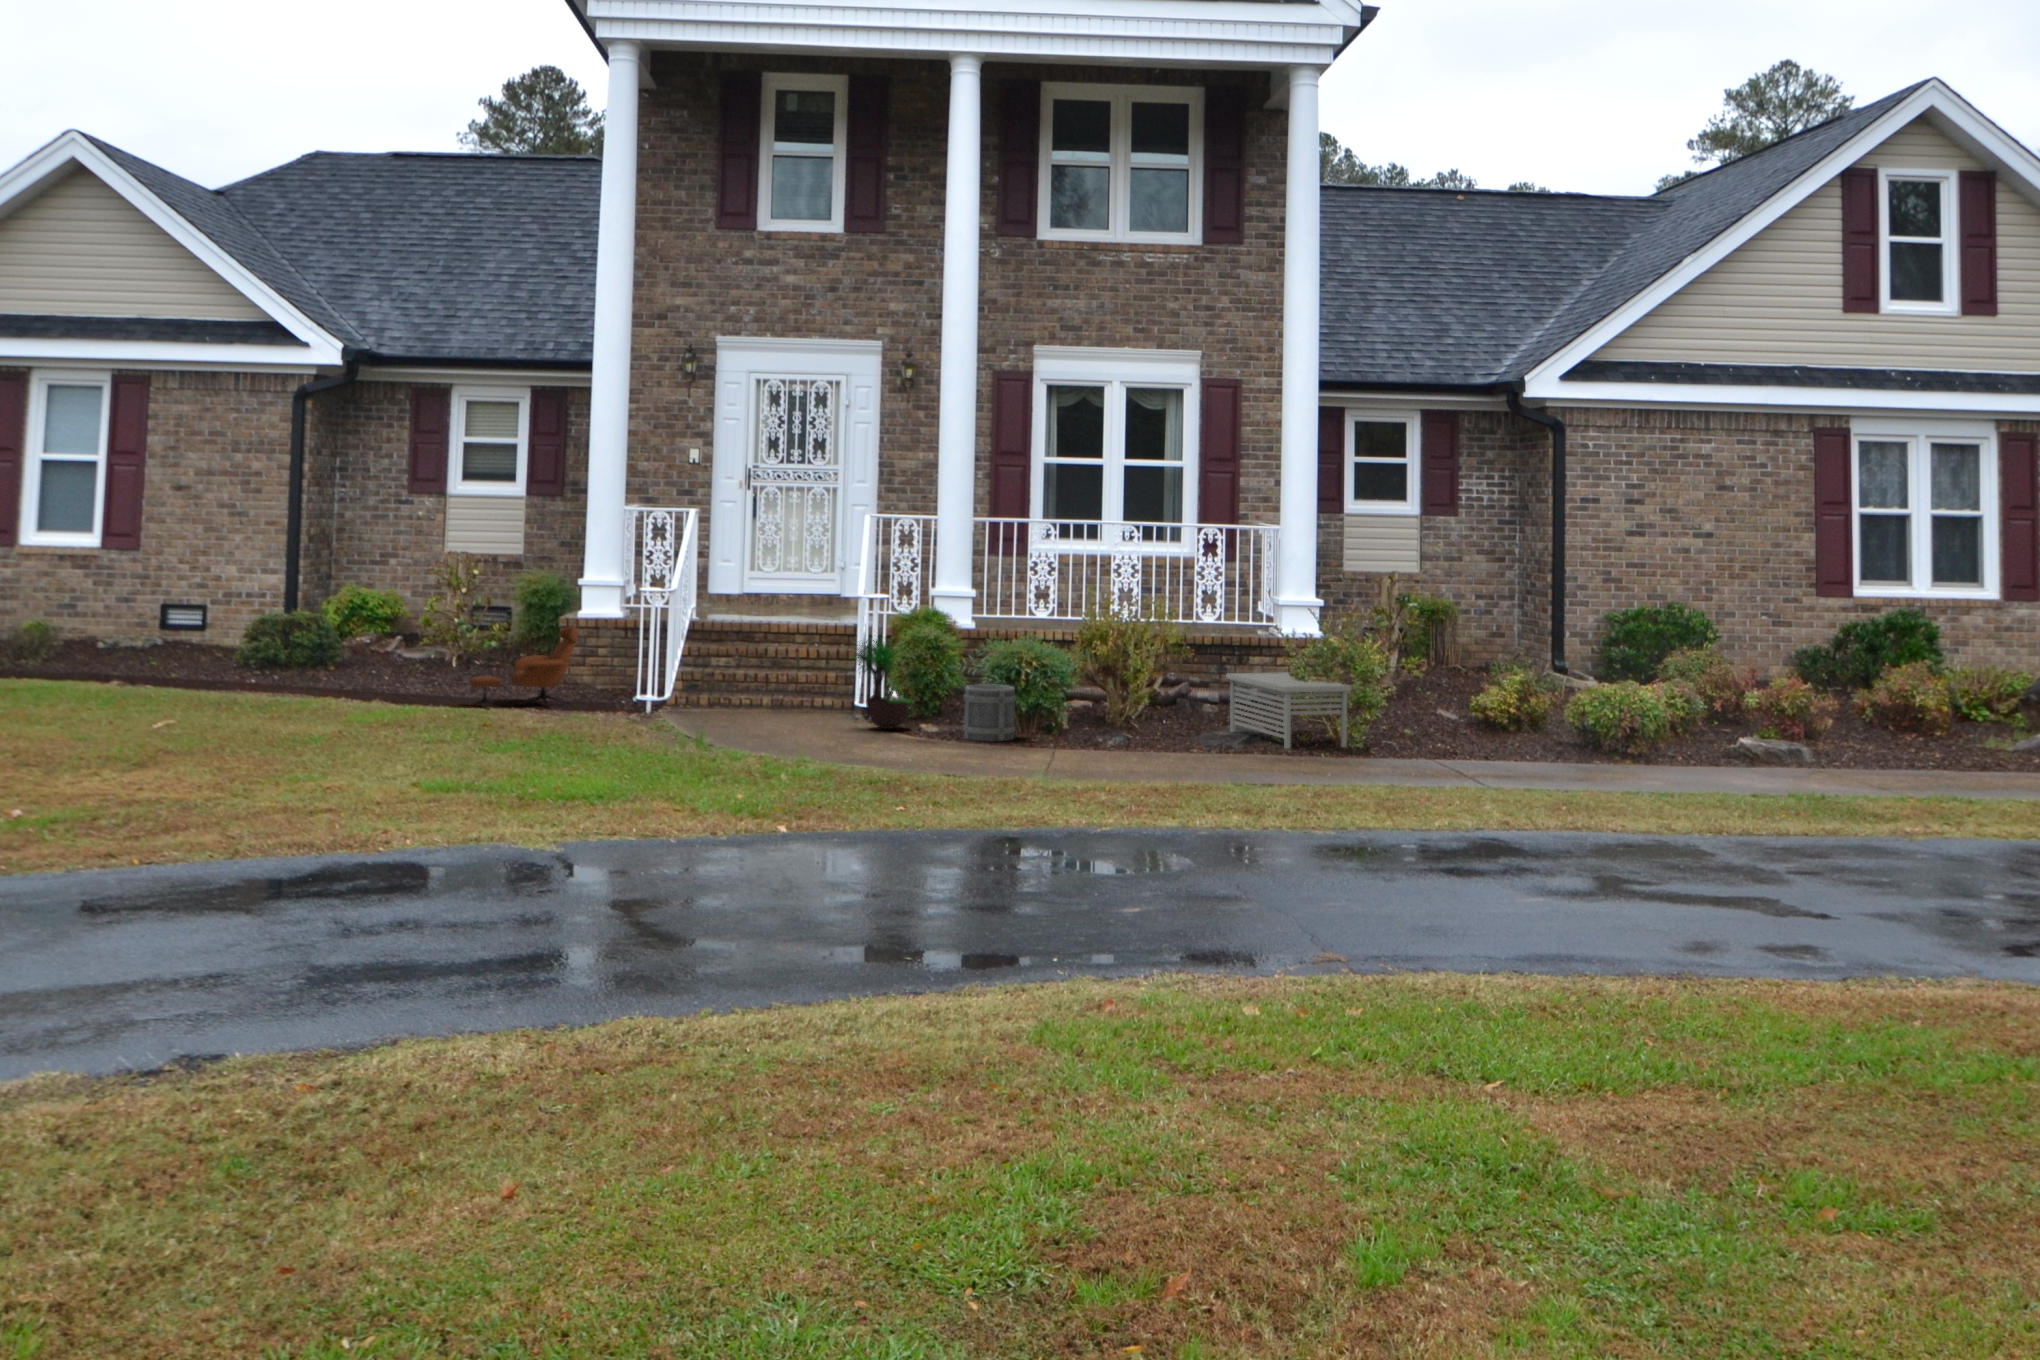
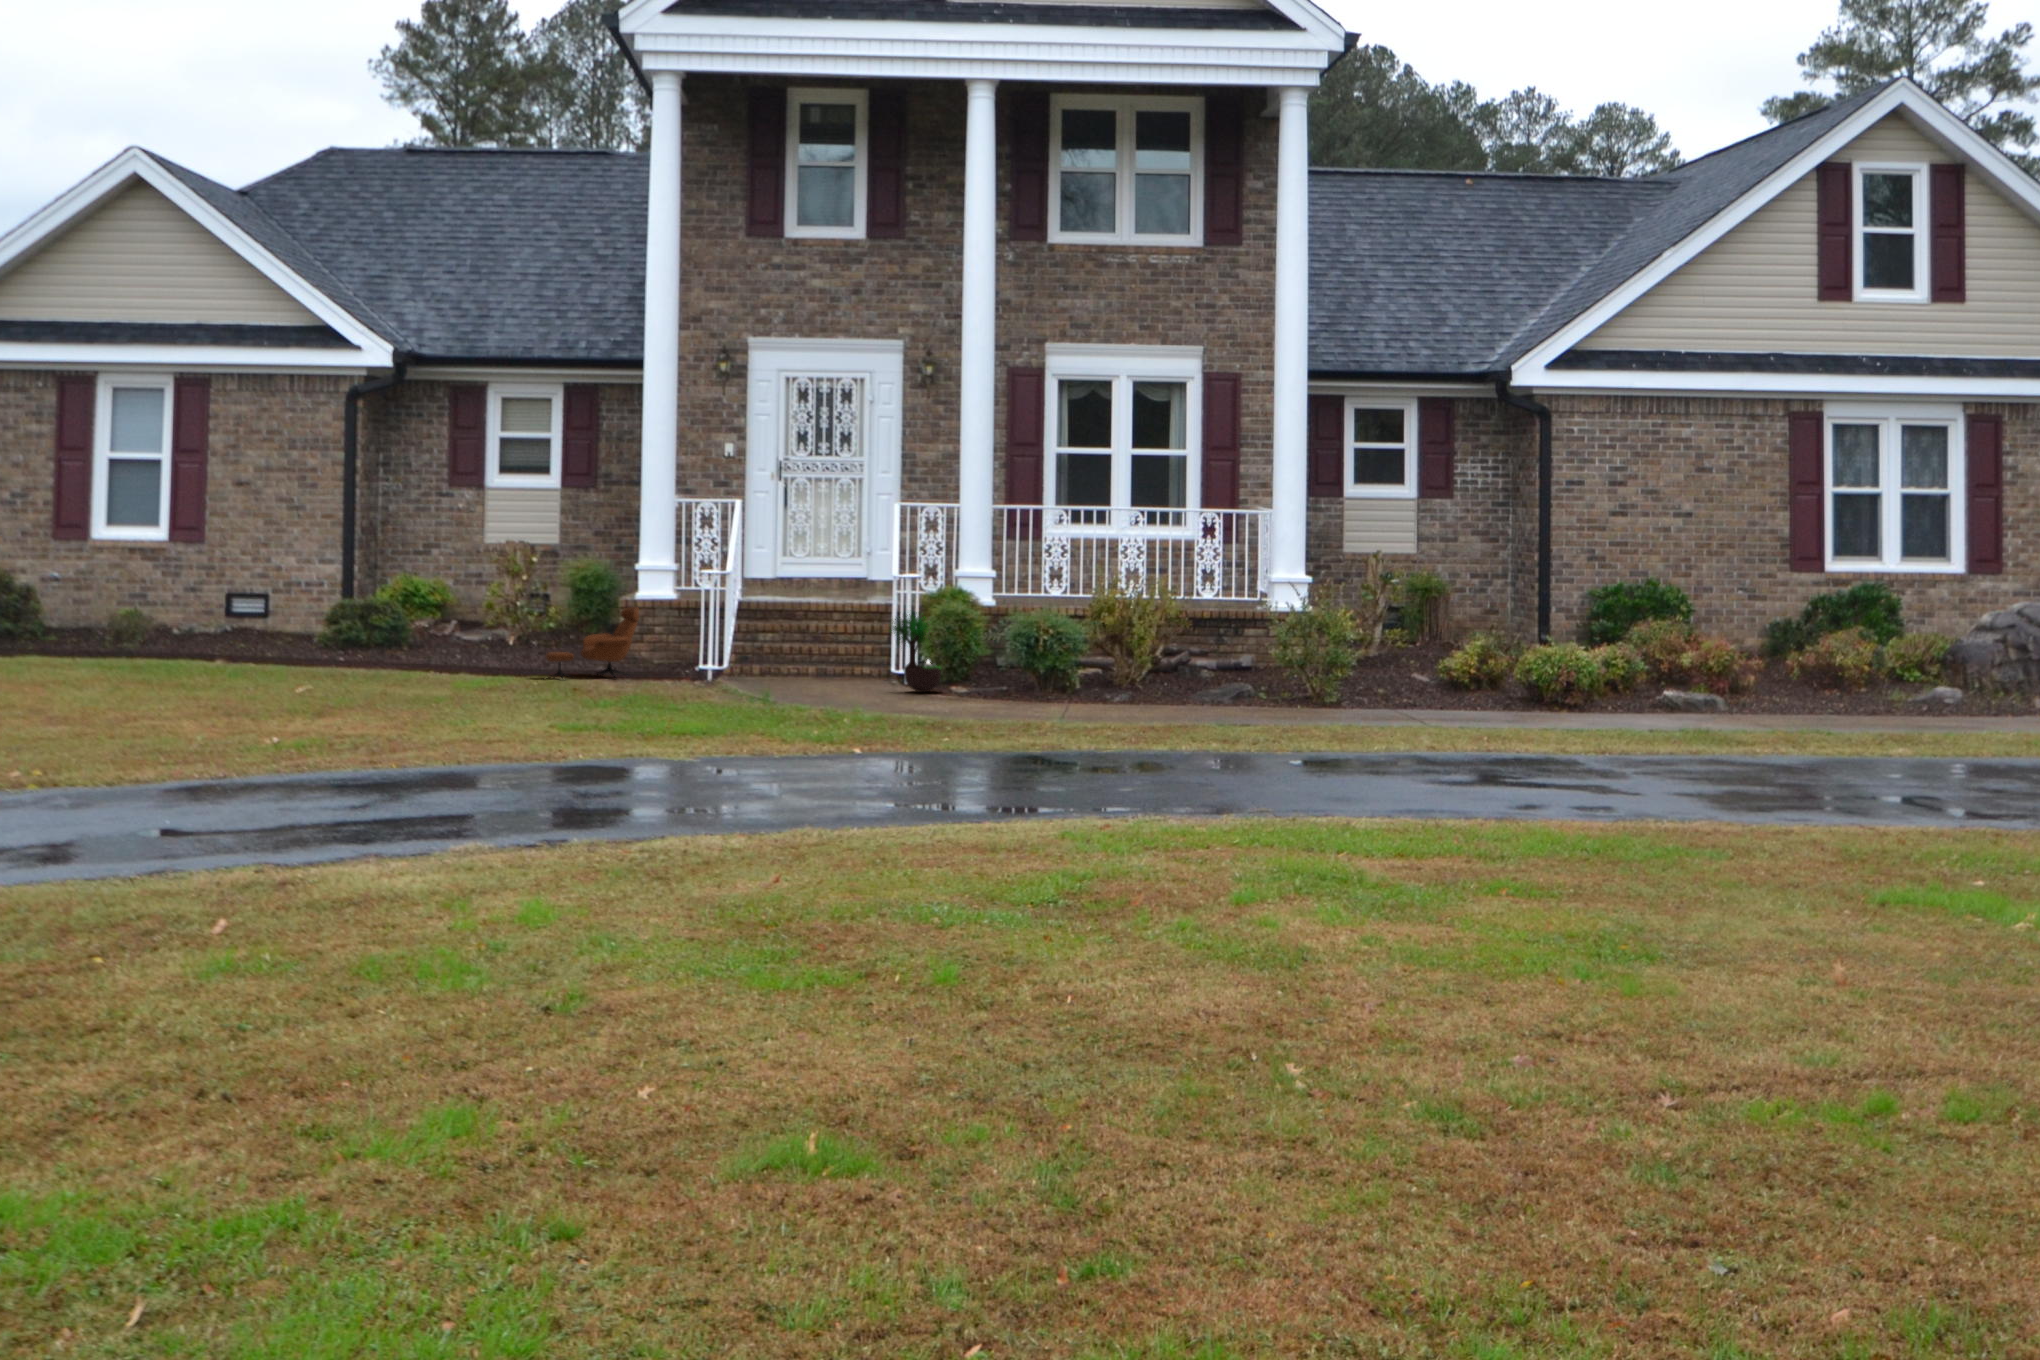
storage bench: present [1226,672,1352,749] -> none [1221,641,1327,704]
bucket: present [963,684,1016,741] -> none [990,652,1035,700]

